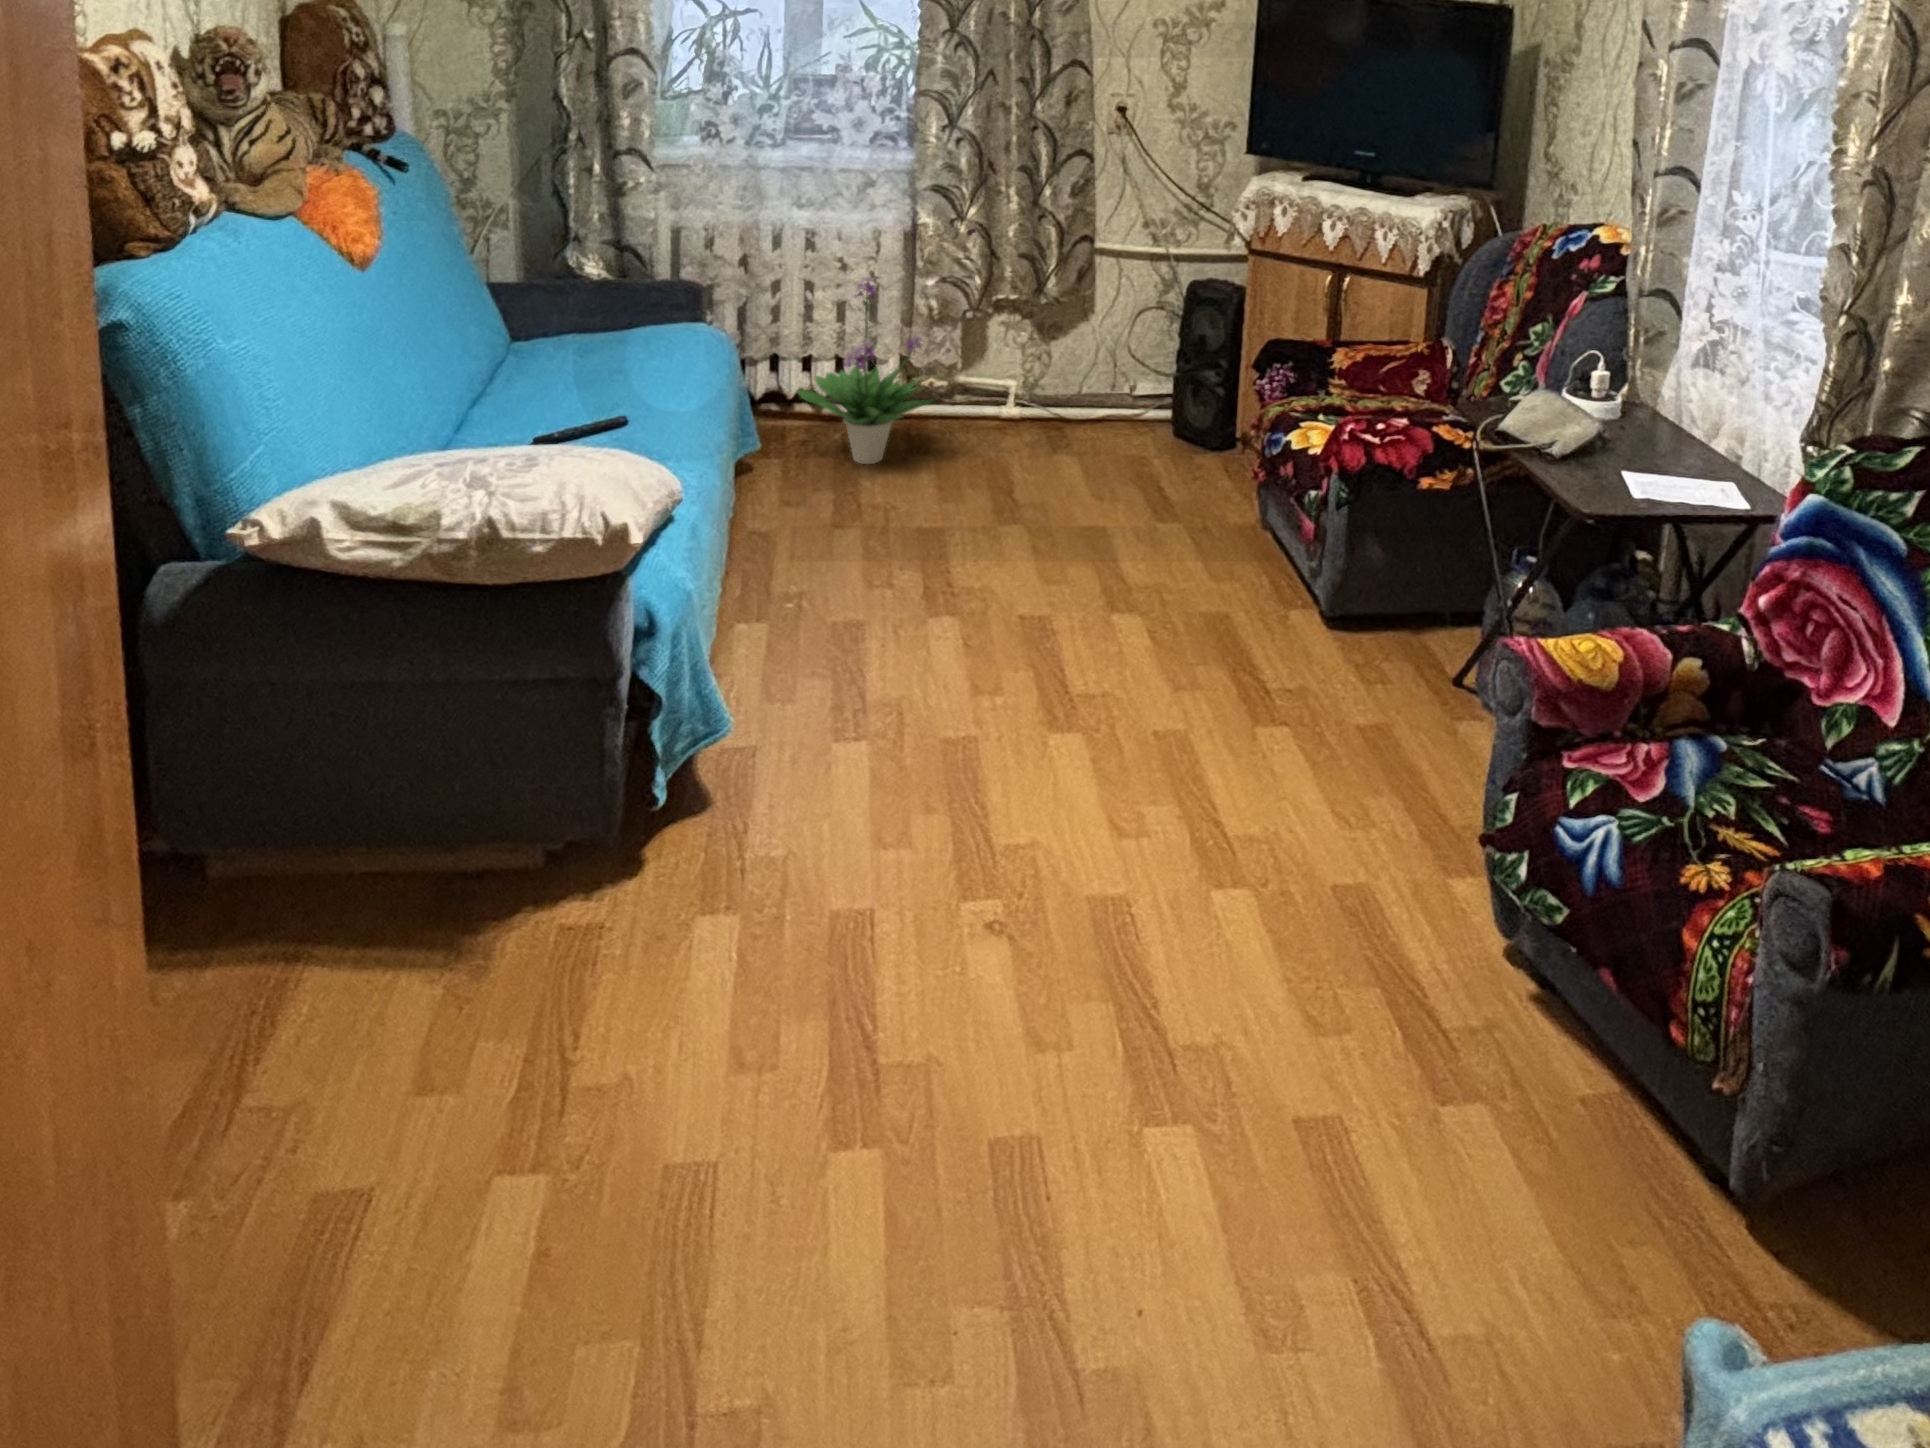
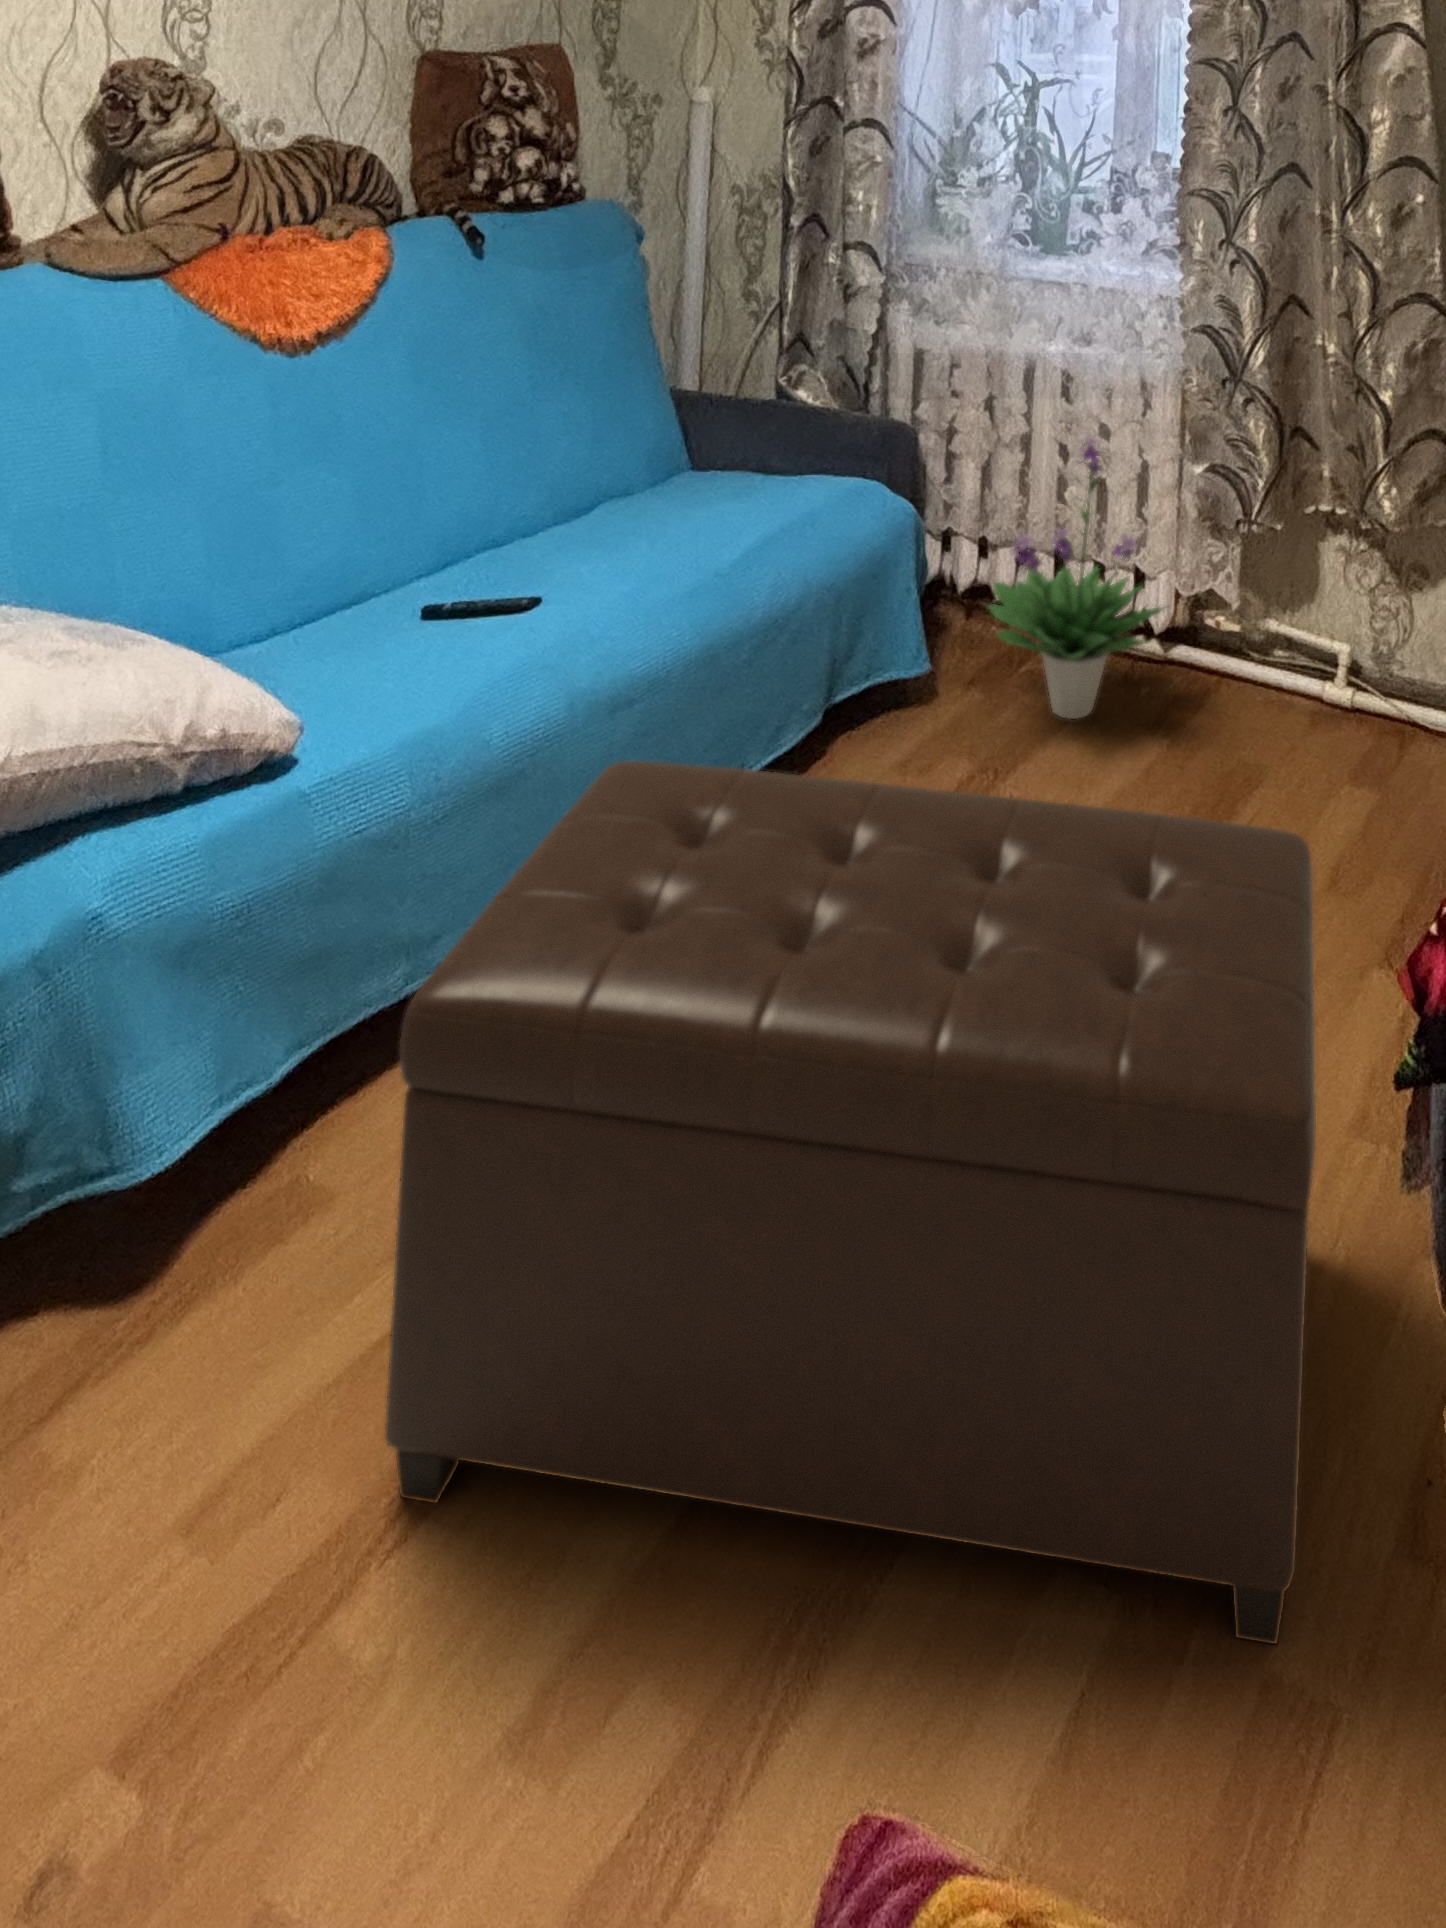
ottoman: none [903,423,1387,820] -> present [385,761,1316,1644]

